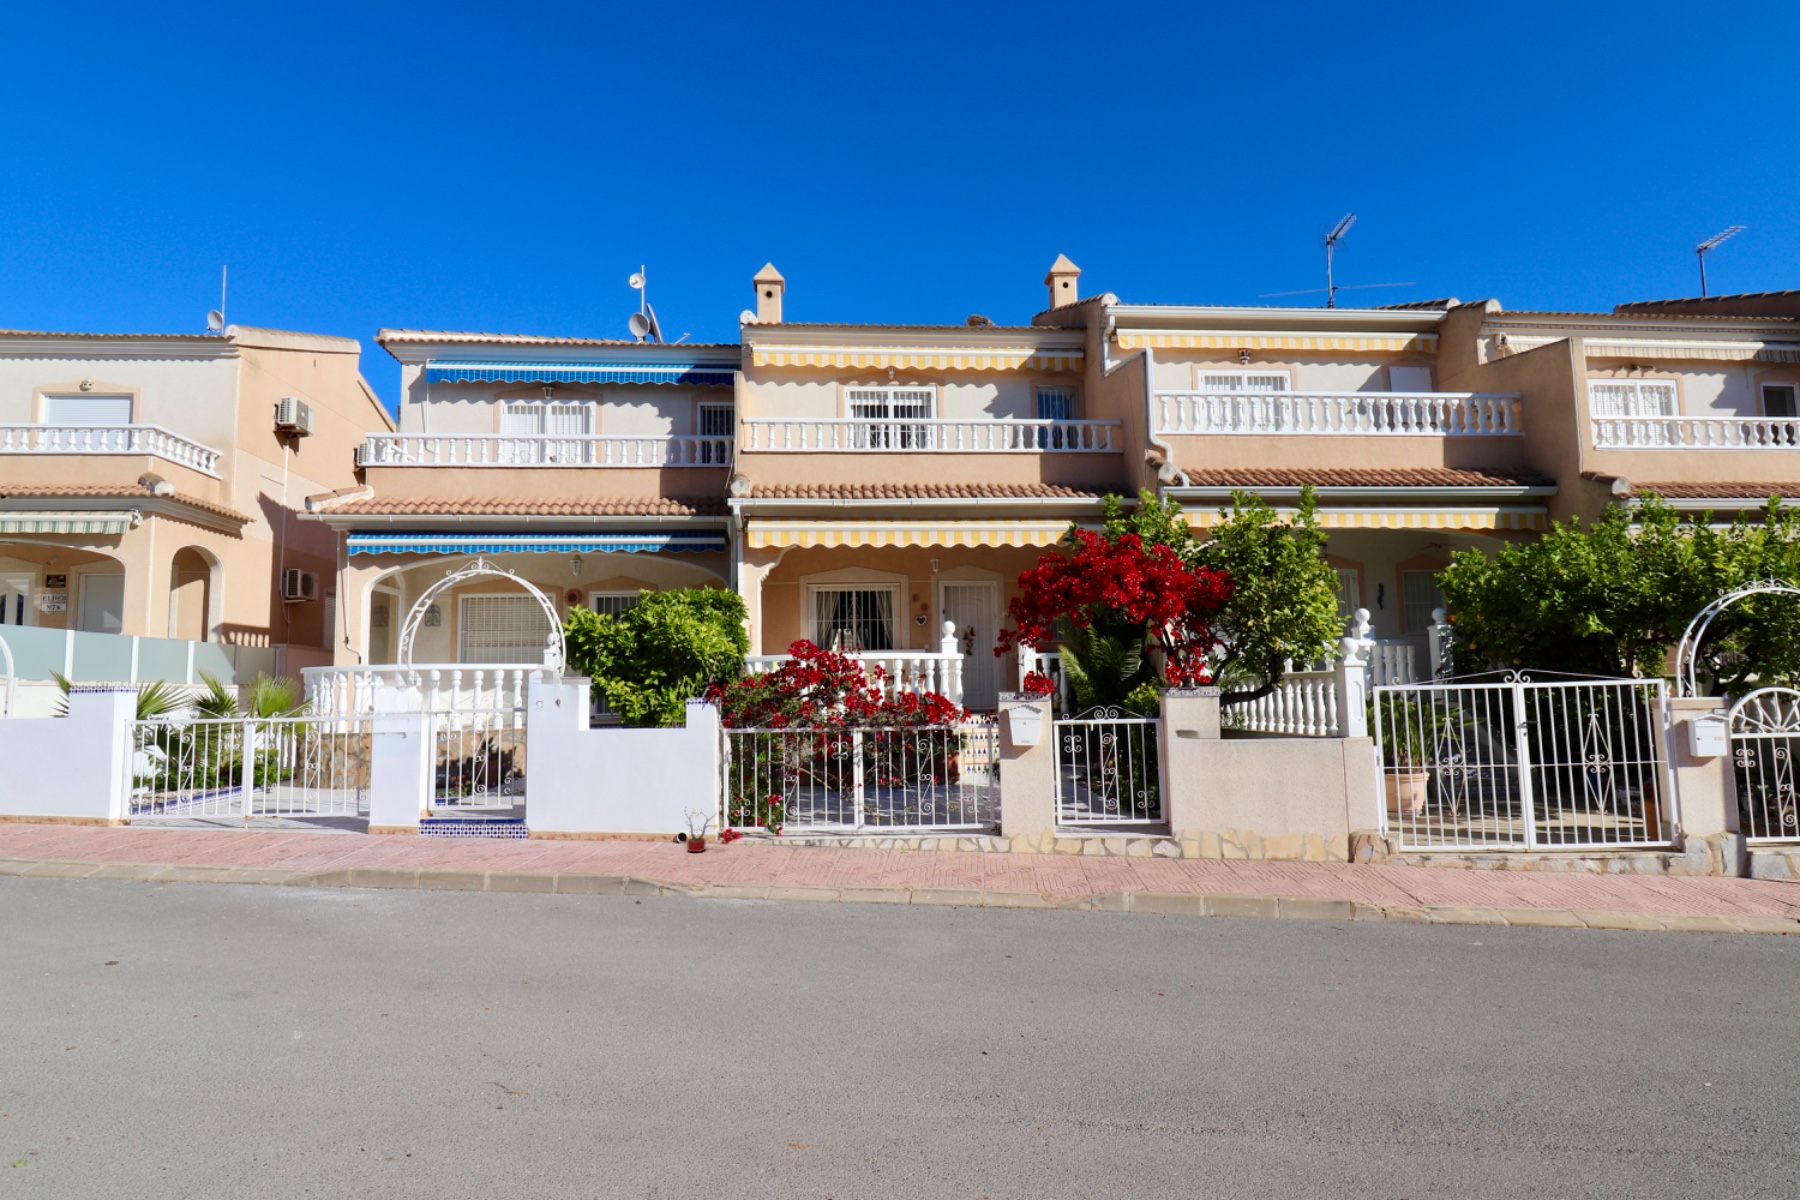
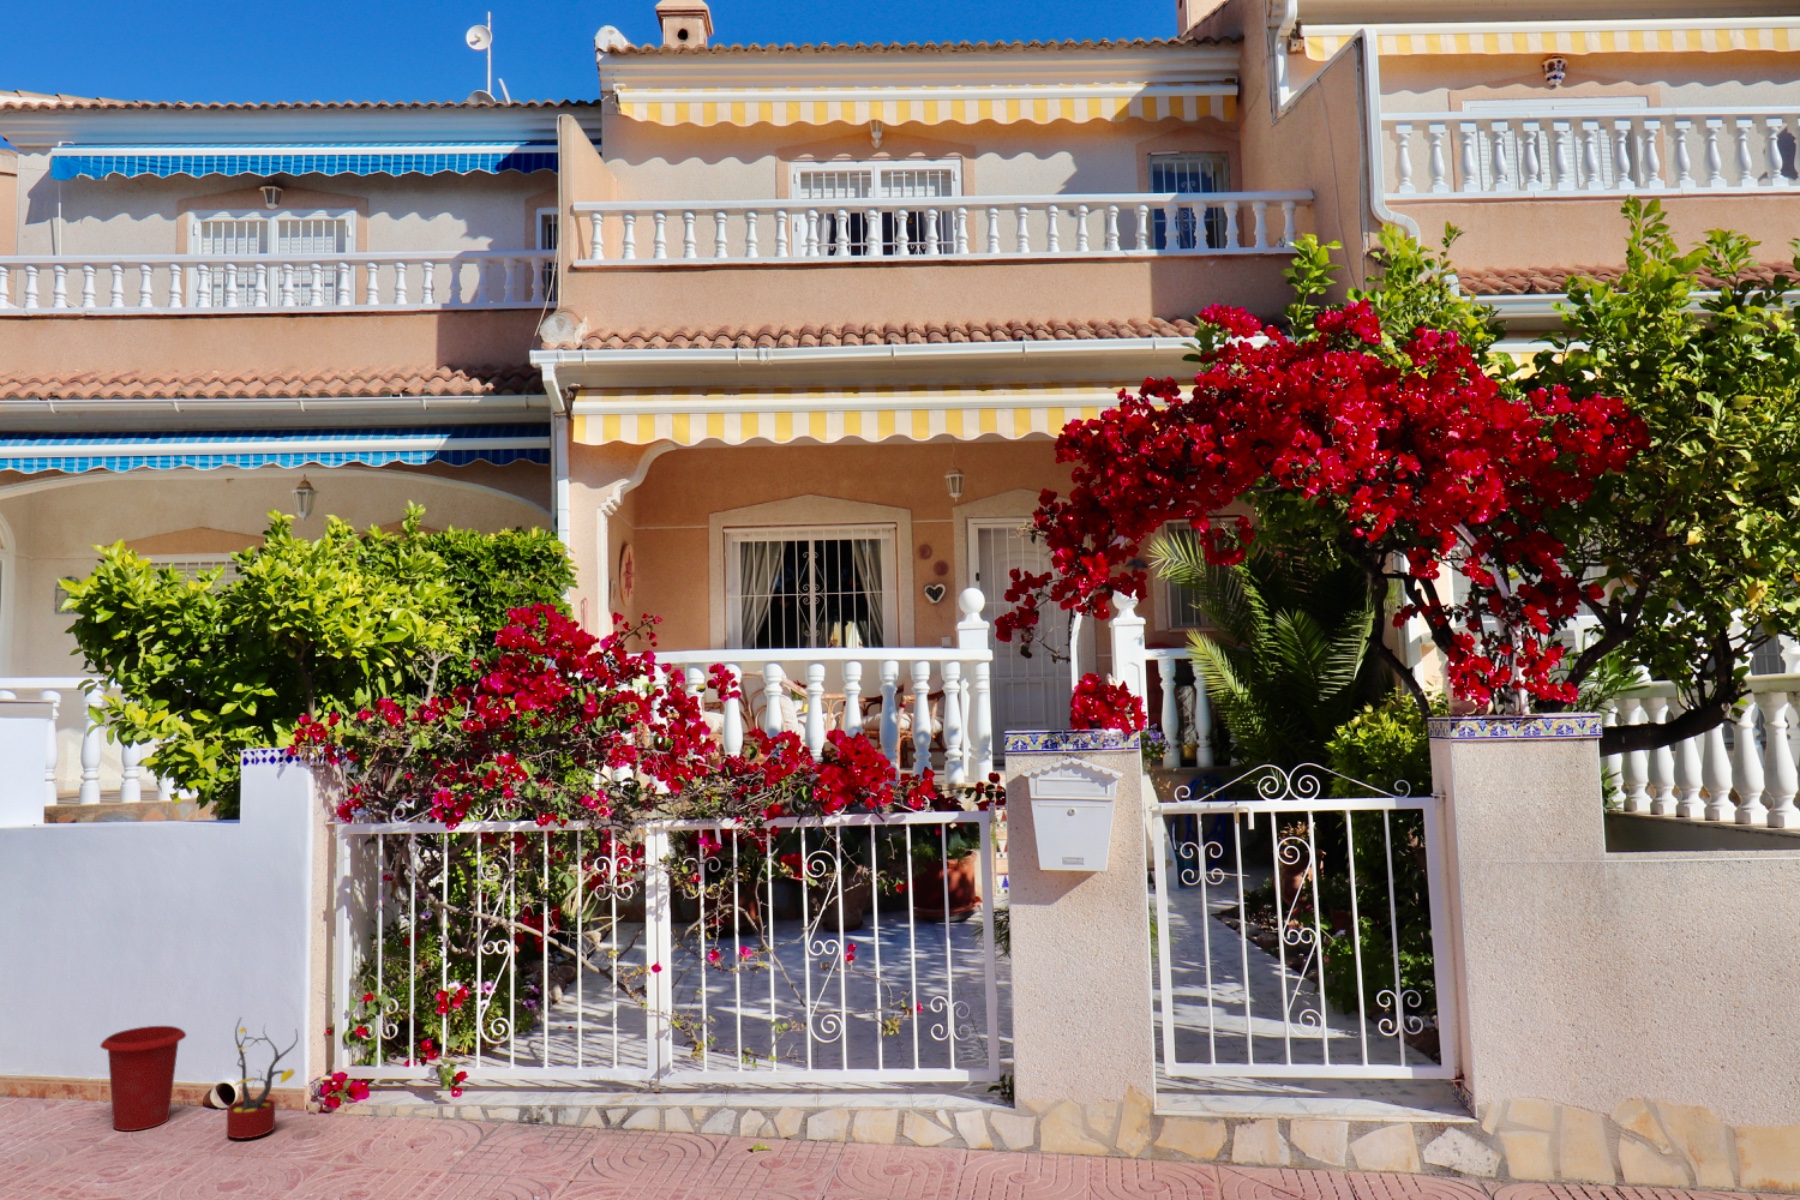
waste bin: none [631,811,663,851] -> present [101,1026,186,1131]

